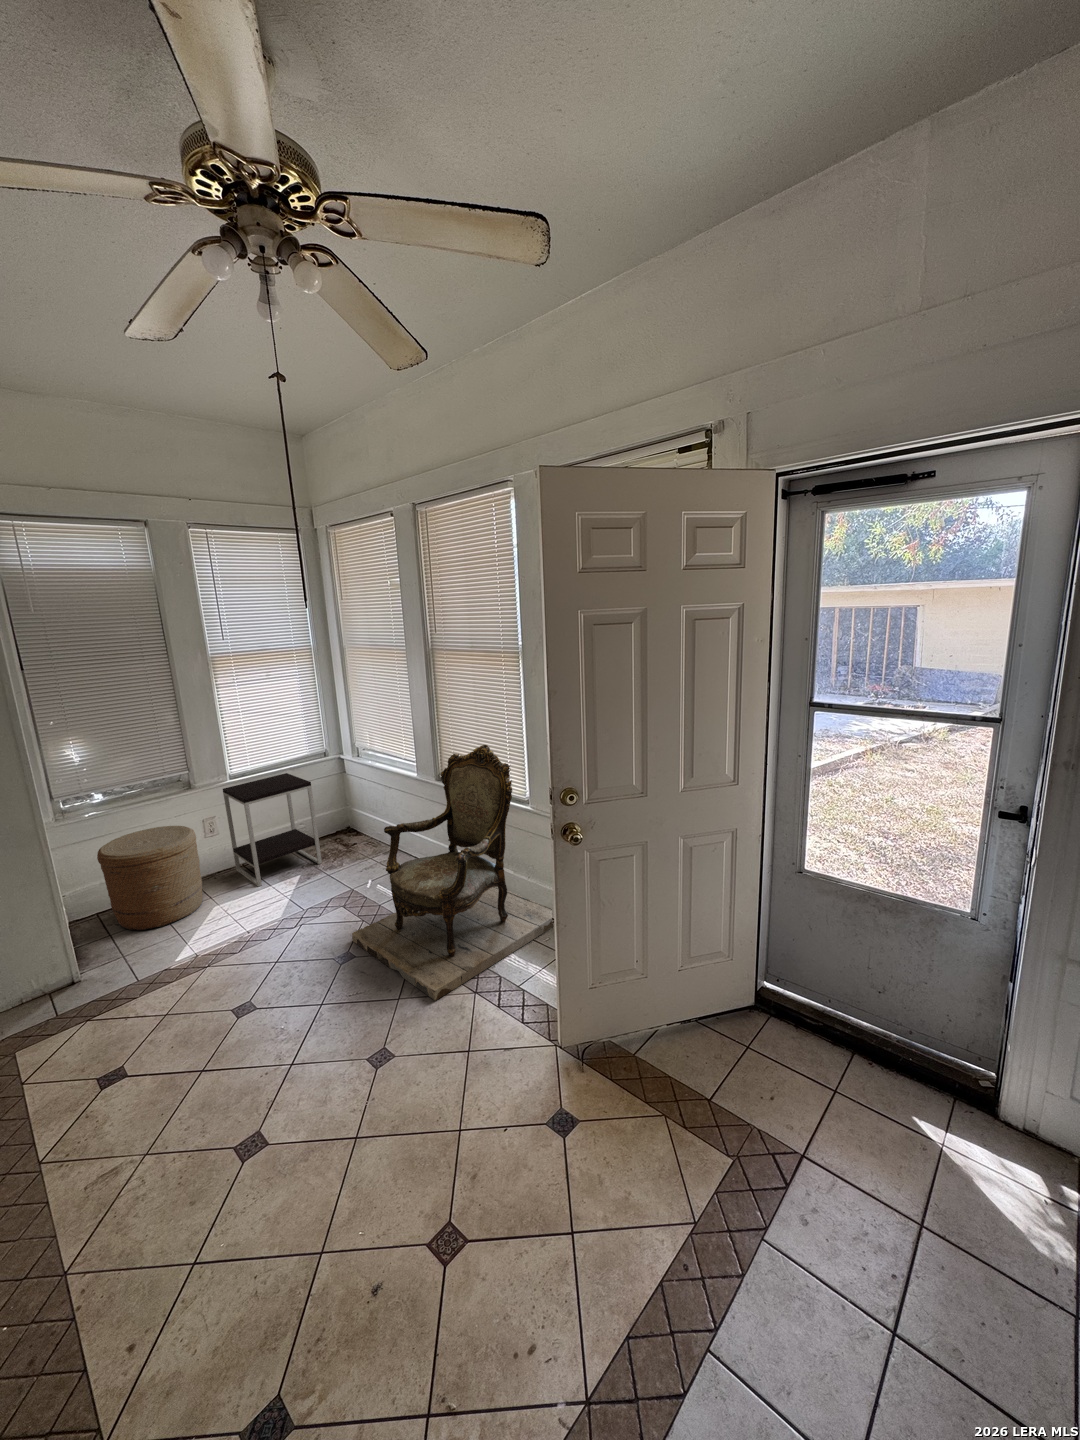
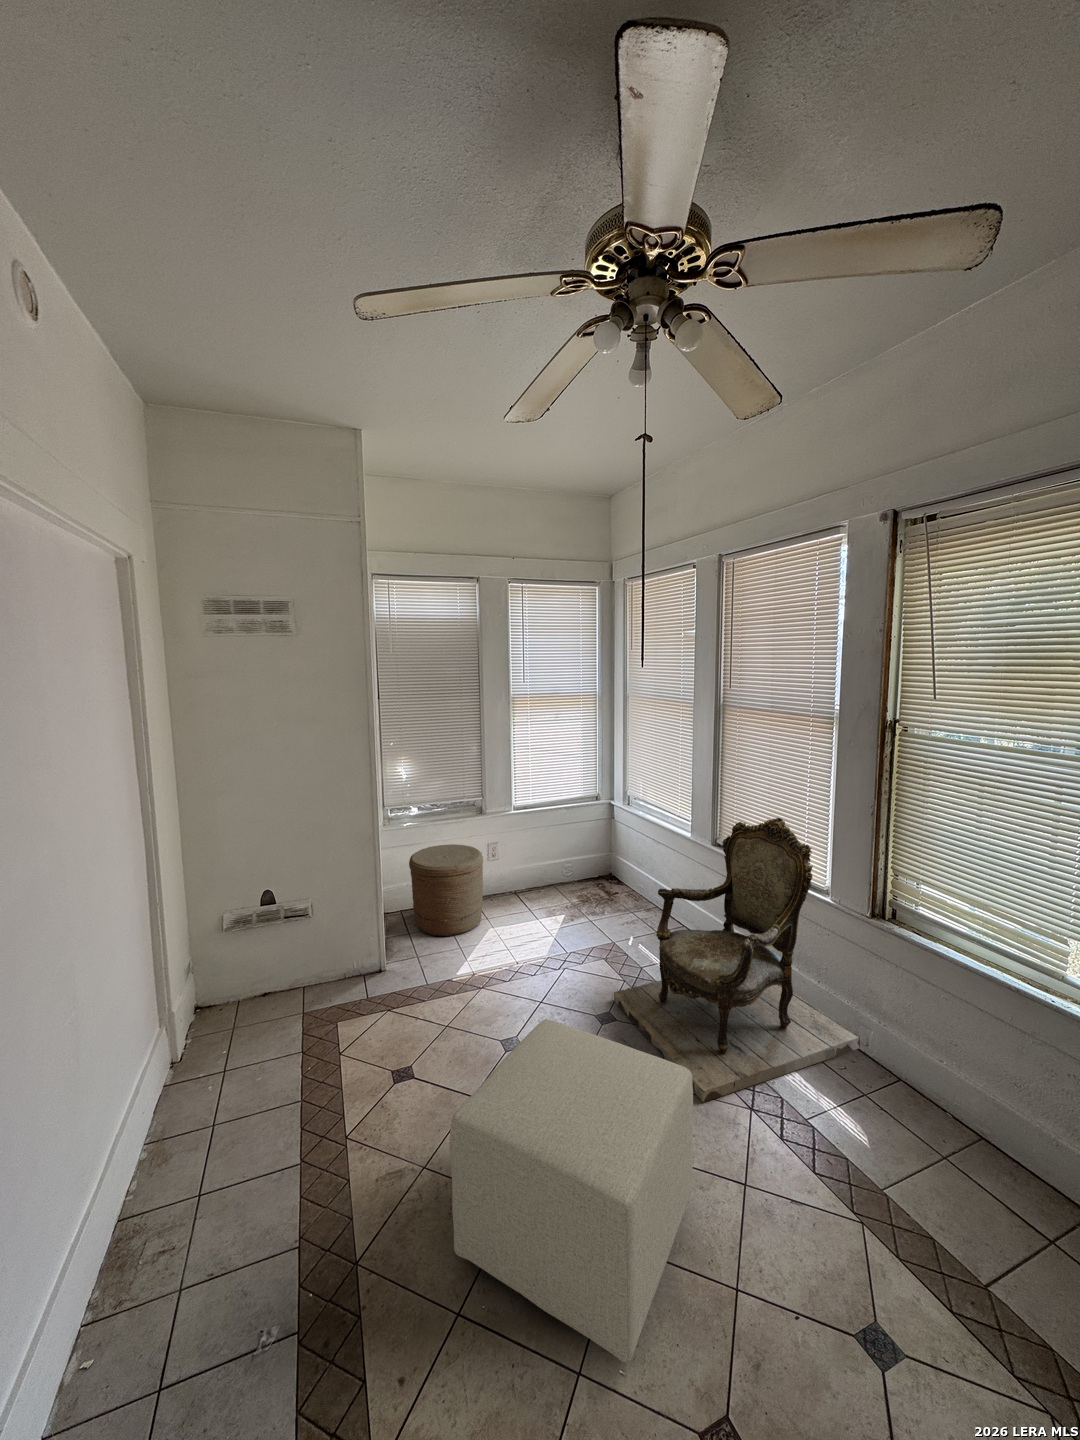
side table: present [223,773,322,886] -> none [507,812,585,917]
ottoman: none [162,968,423,1223] -> present [450,1019,693,1363]

